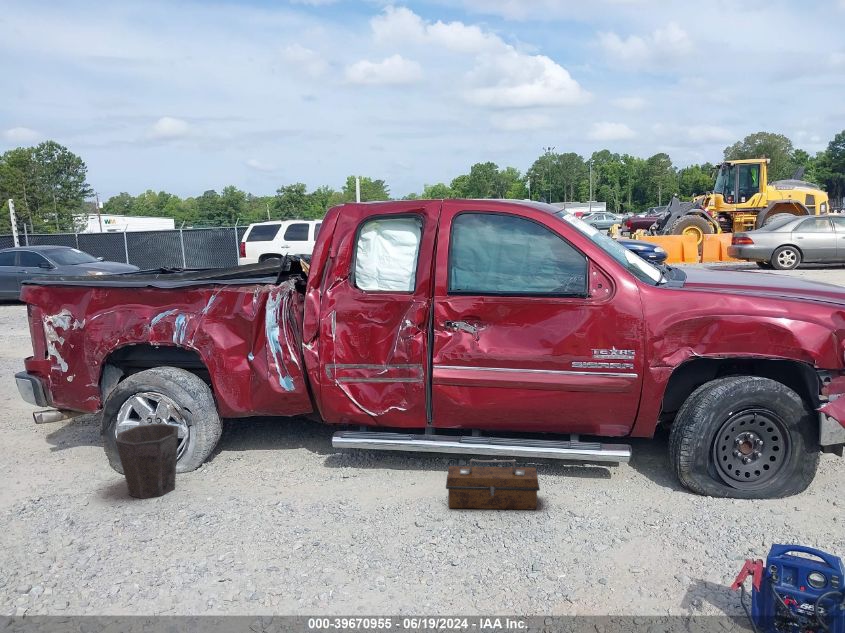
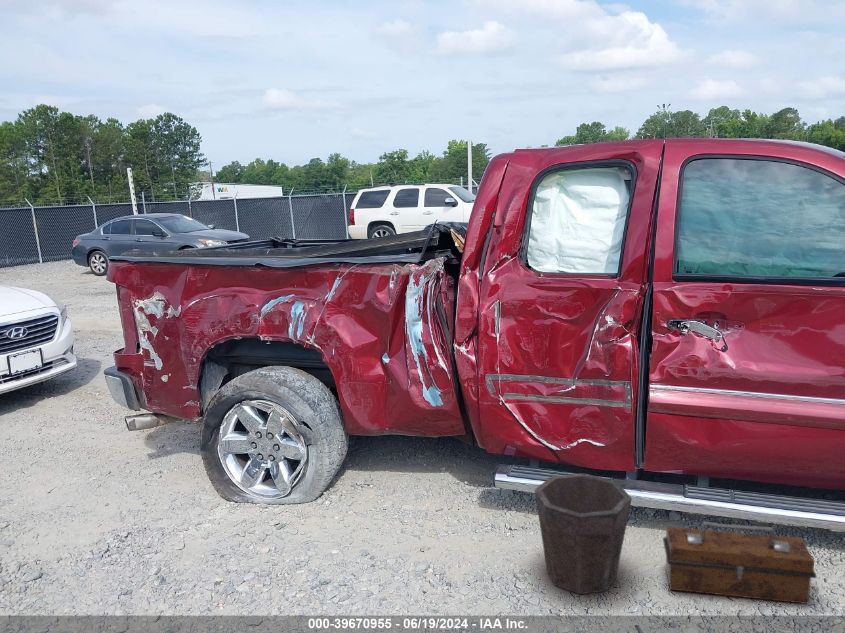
waste bin: present [116,424,178,499] -> present [535,473,632,594]

